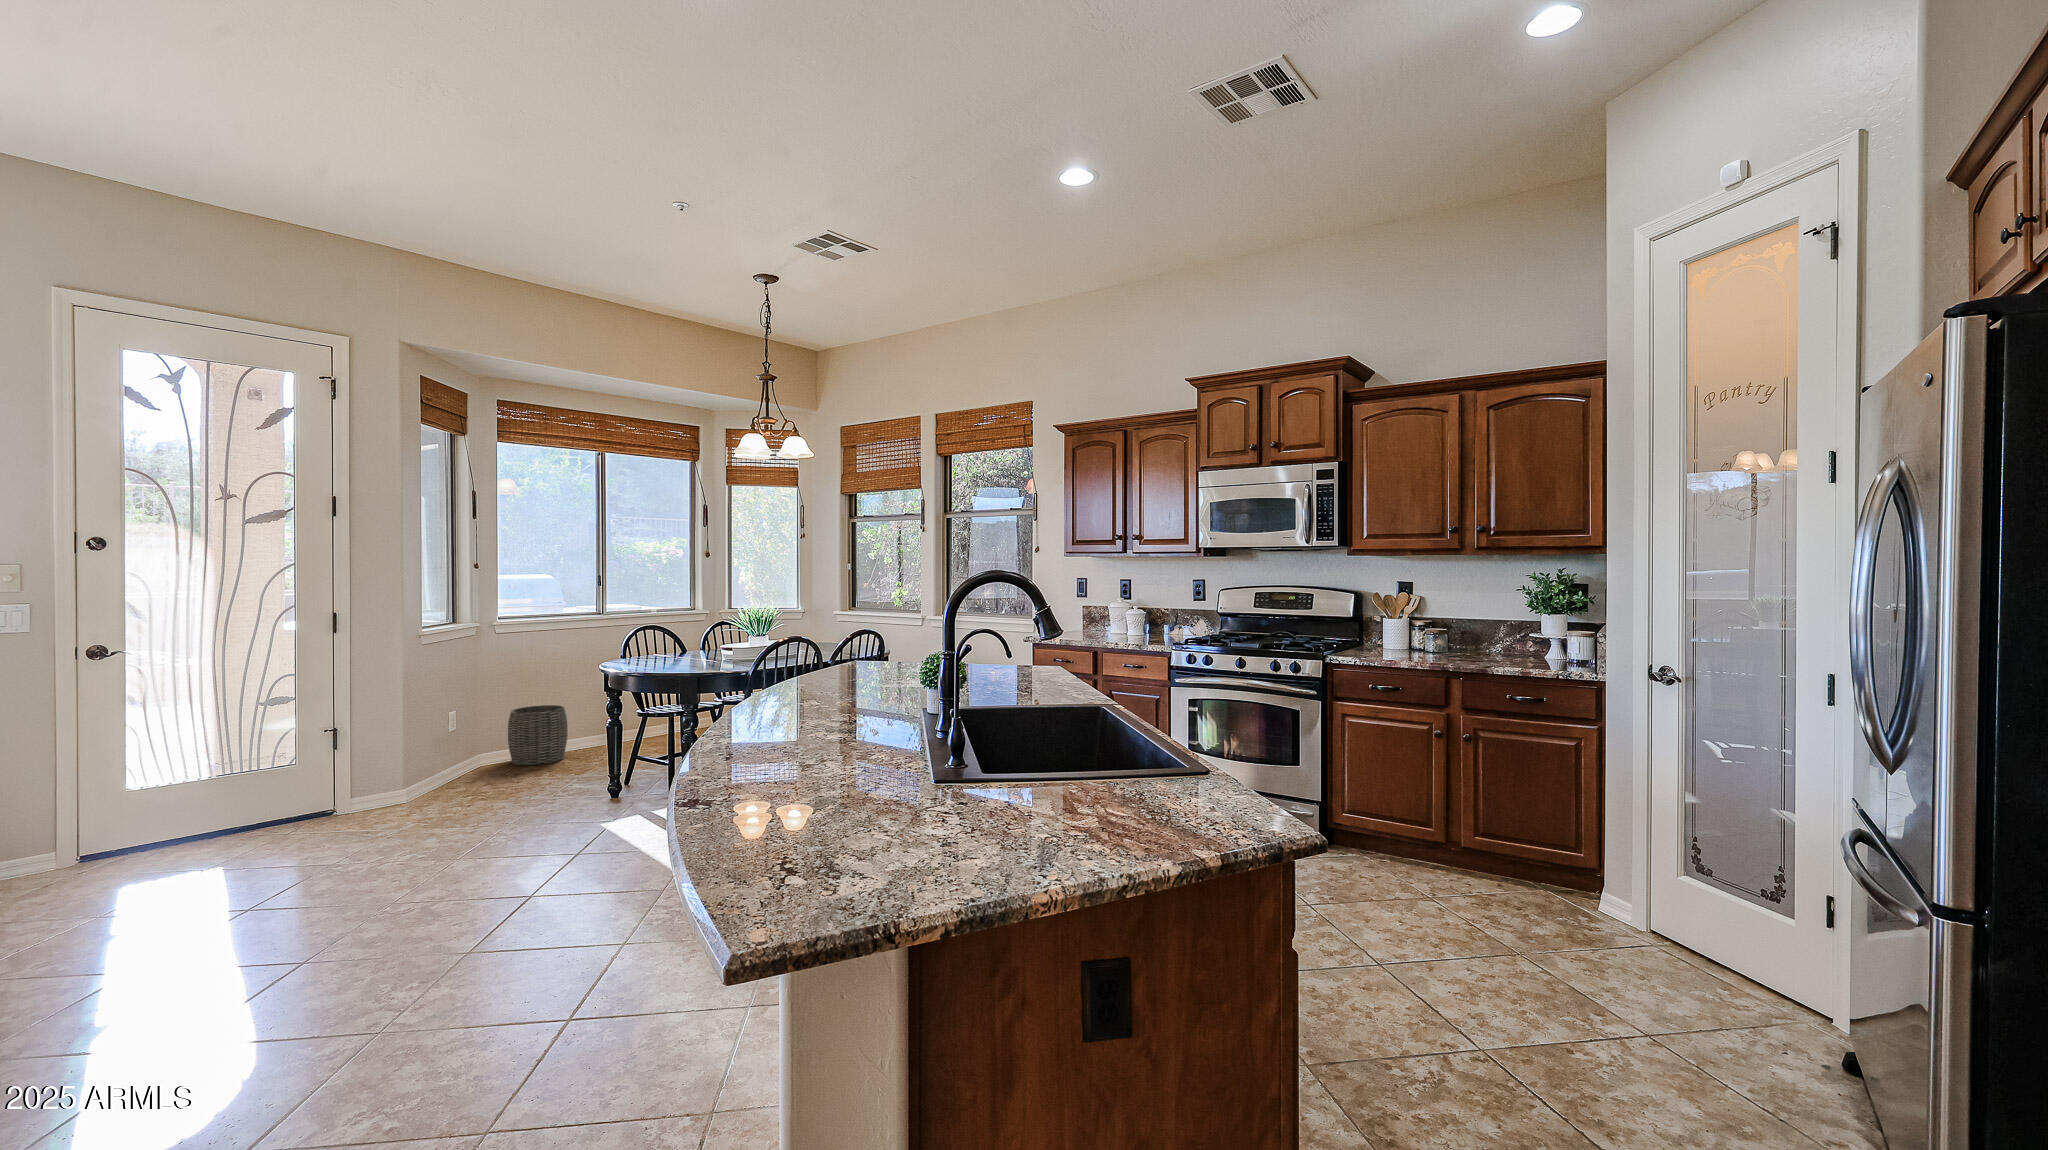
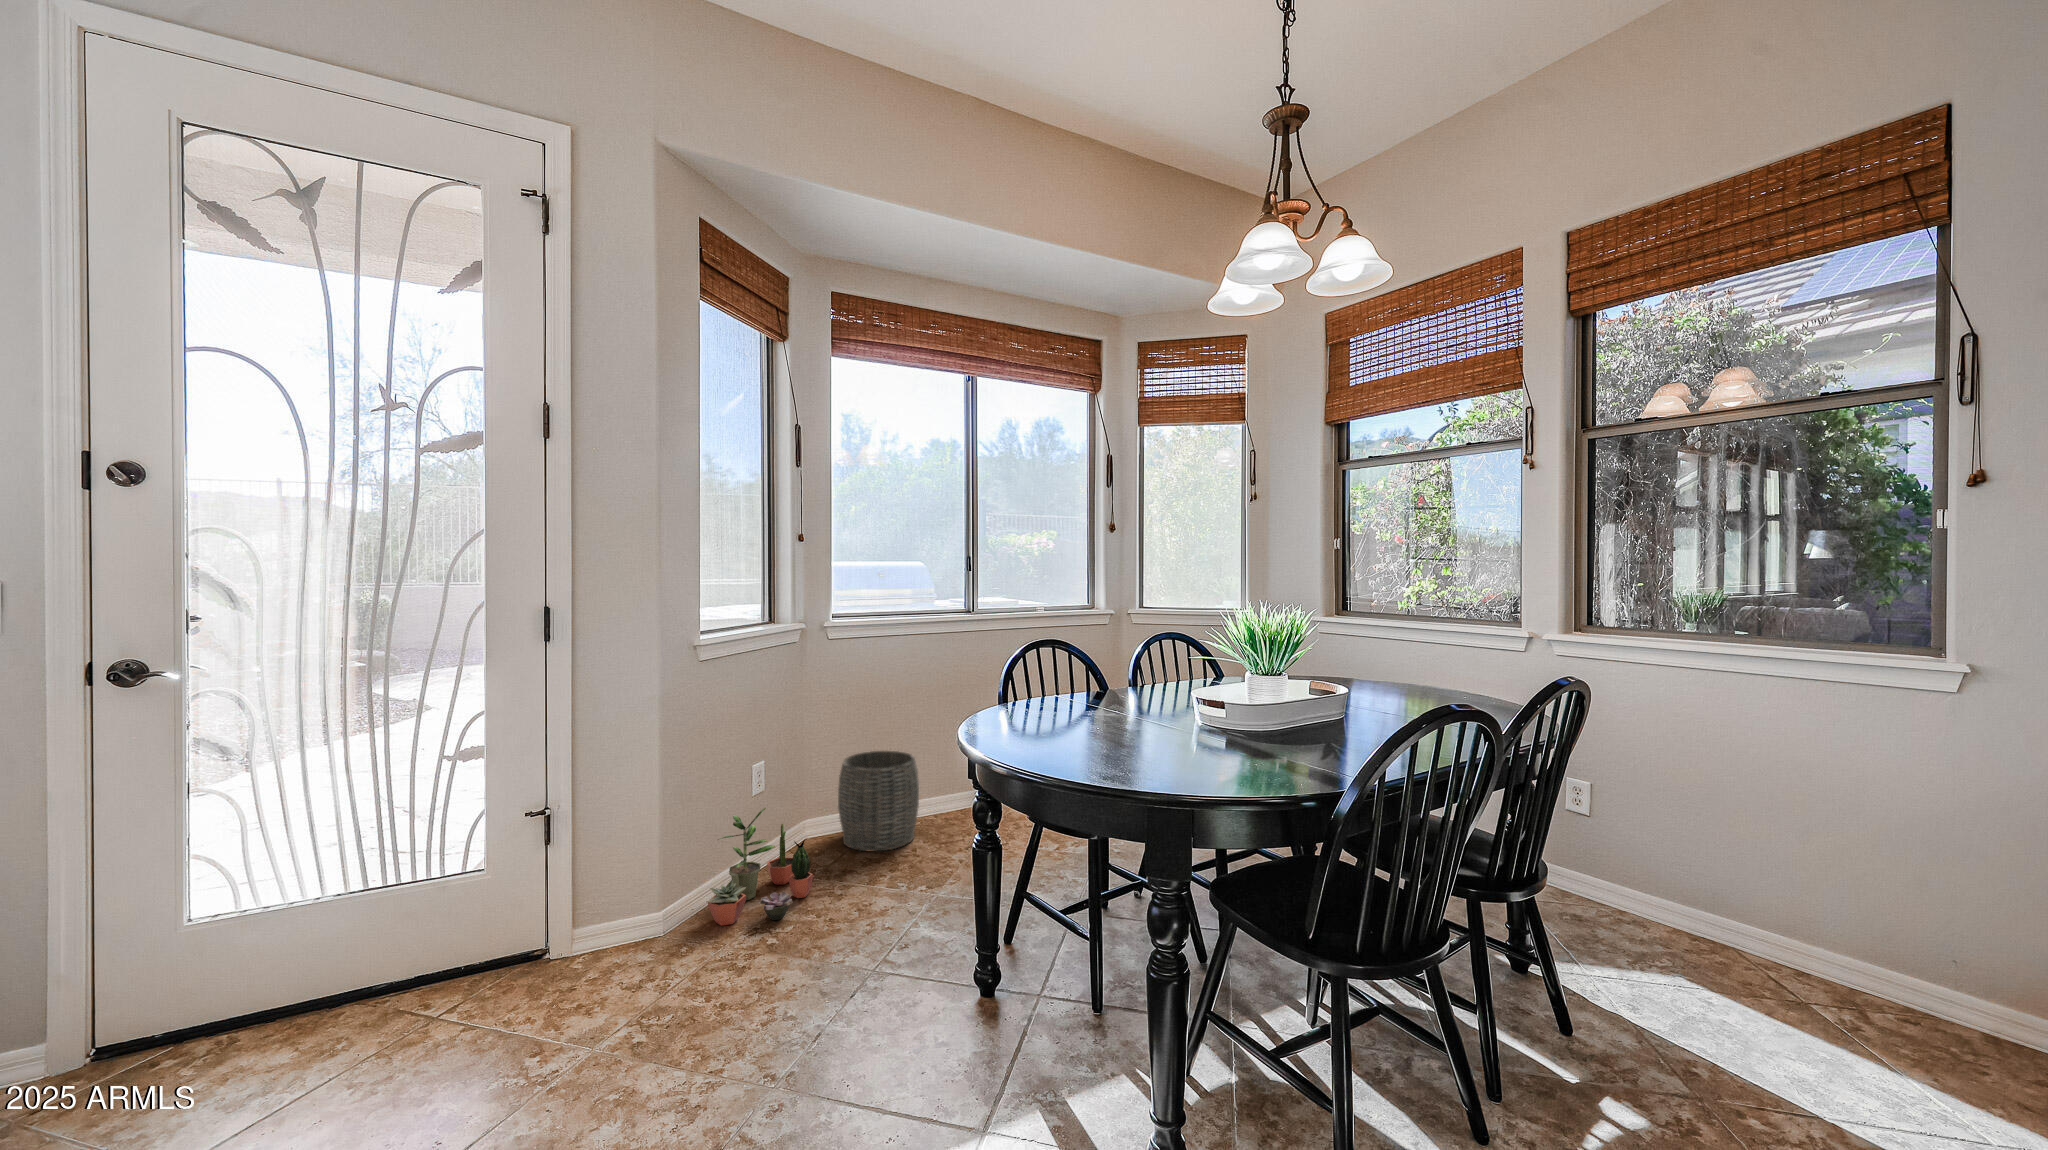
potted plant: none [433,732,499,796] -> present [707,808,813,926]

